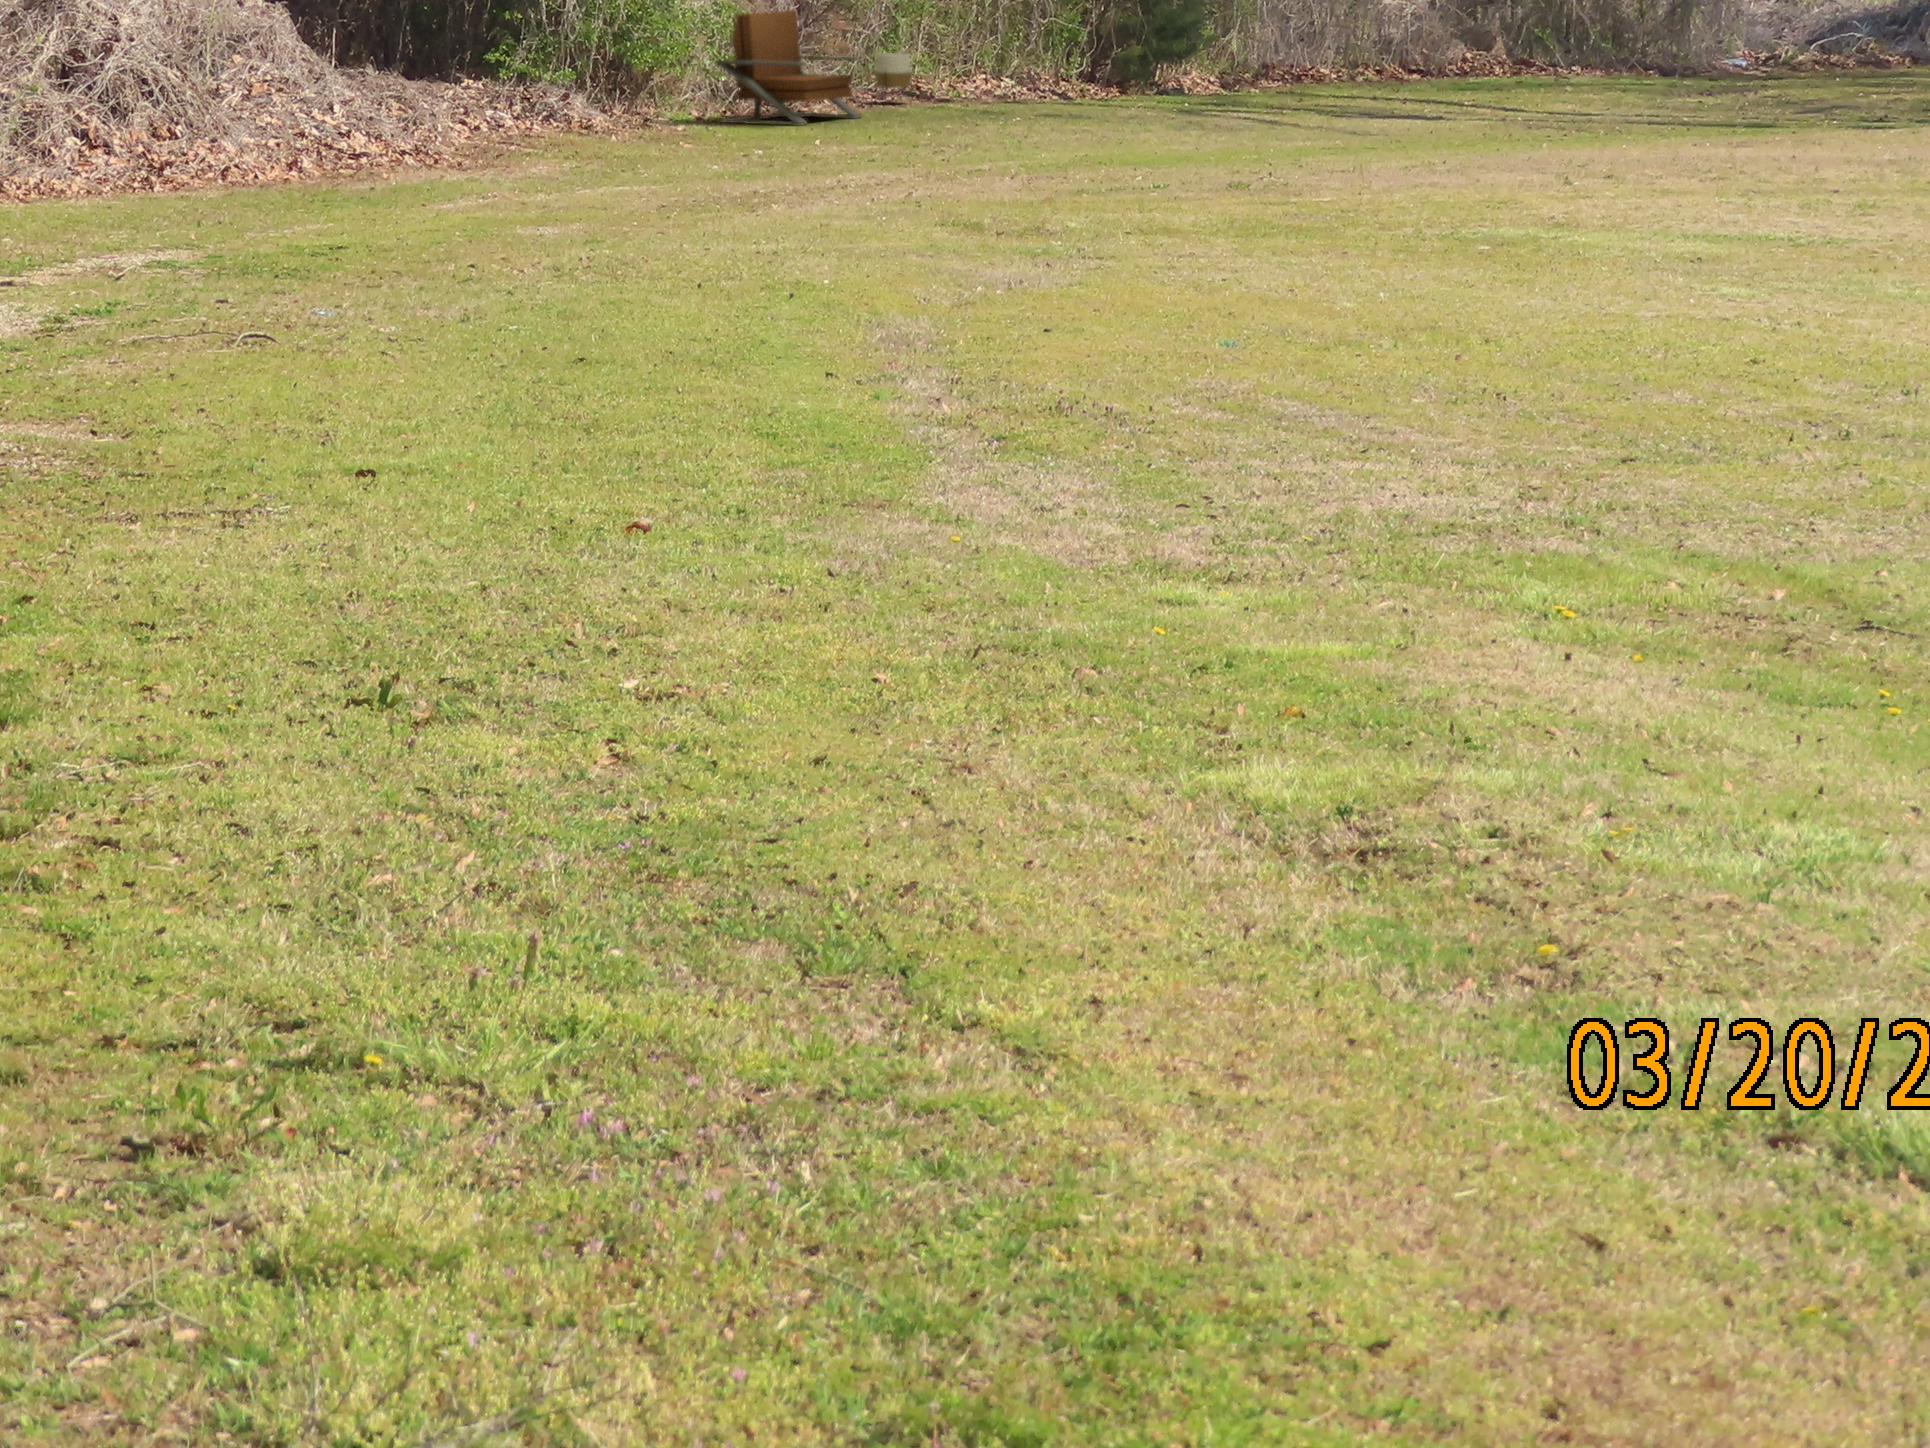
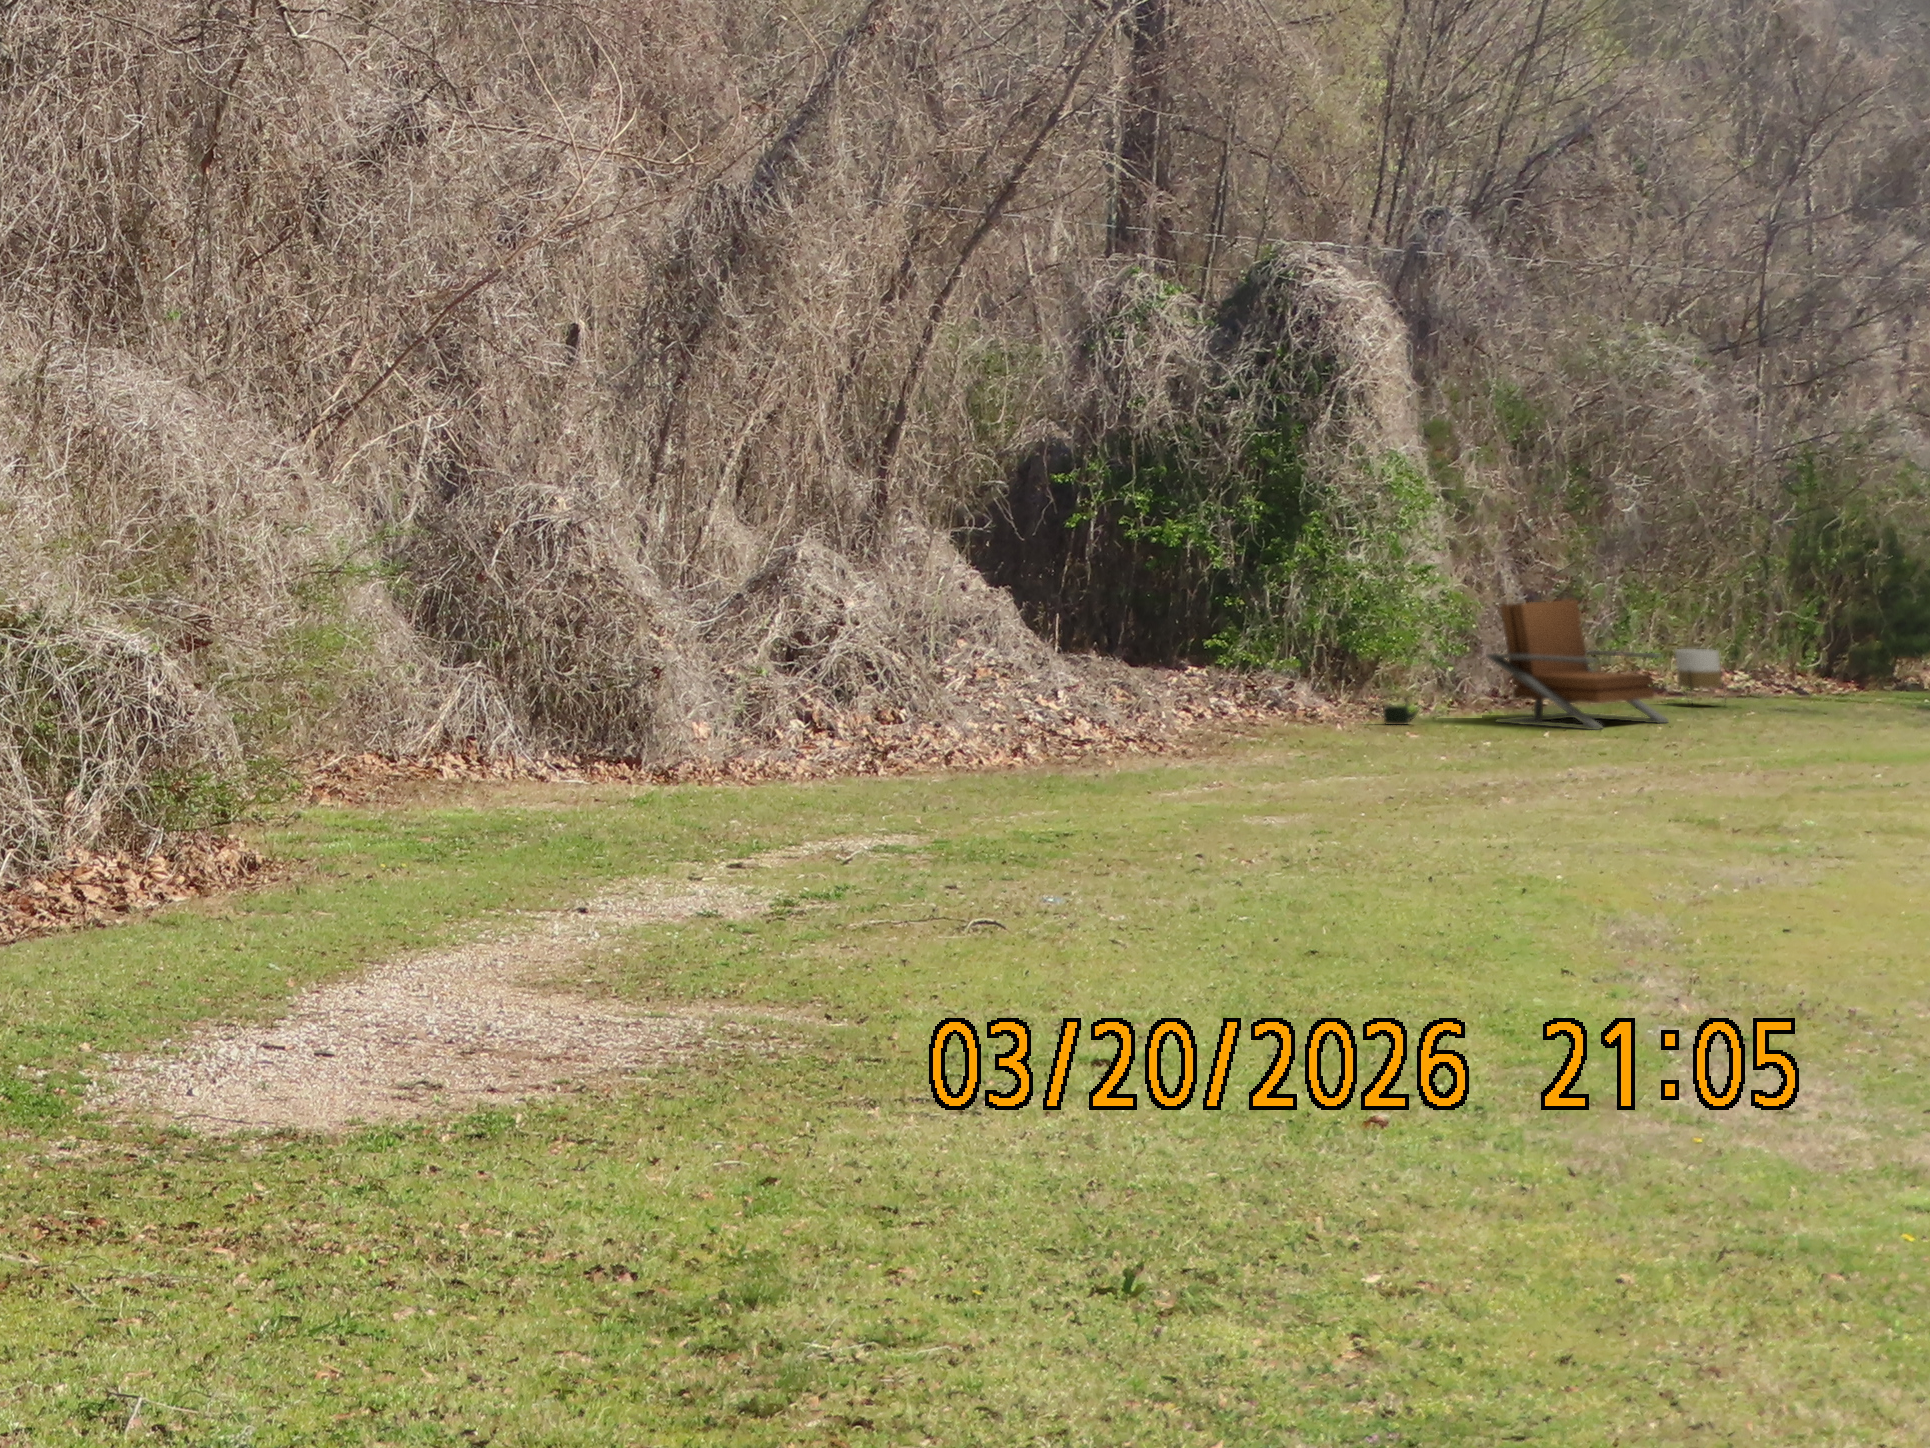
watering can: none [619,100,661,127] -> present [1377,699,1421,725]

